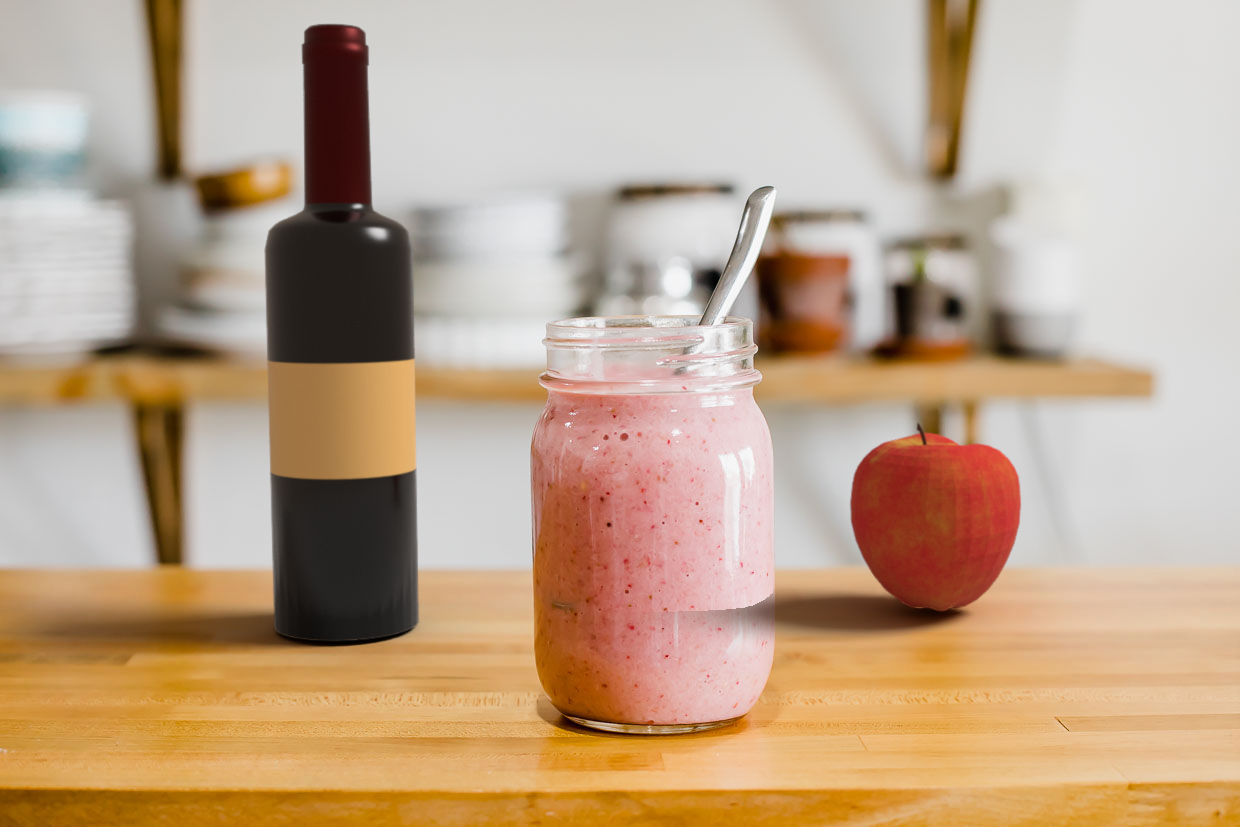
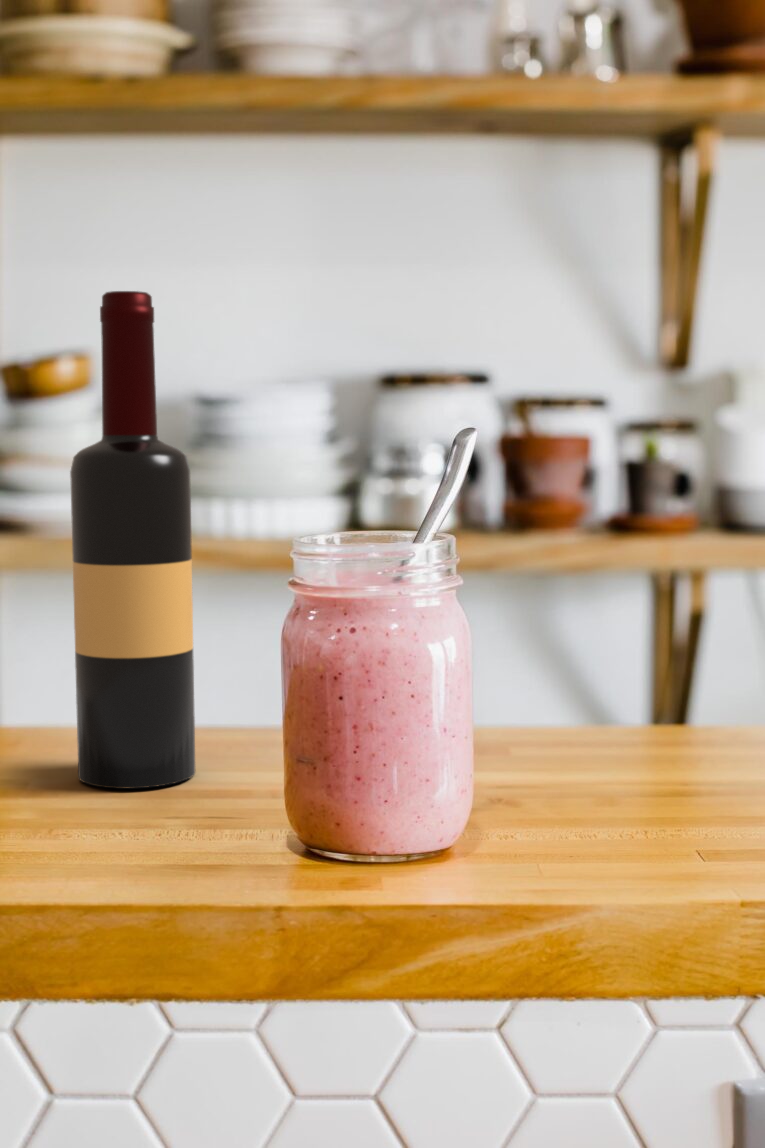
apple: present [850,423,1021,611] -> none [549,610,689,764]

